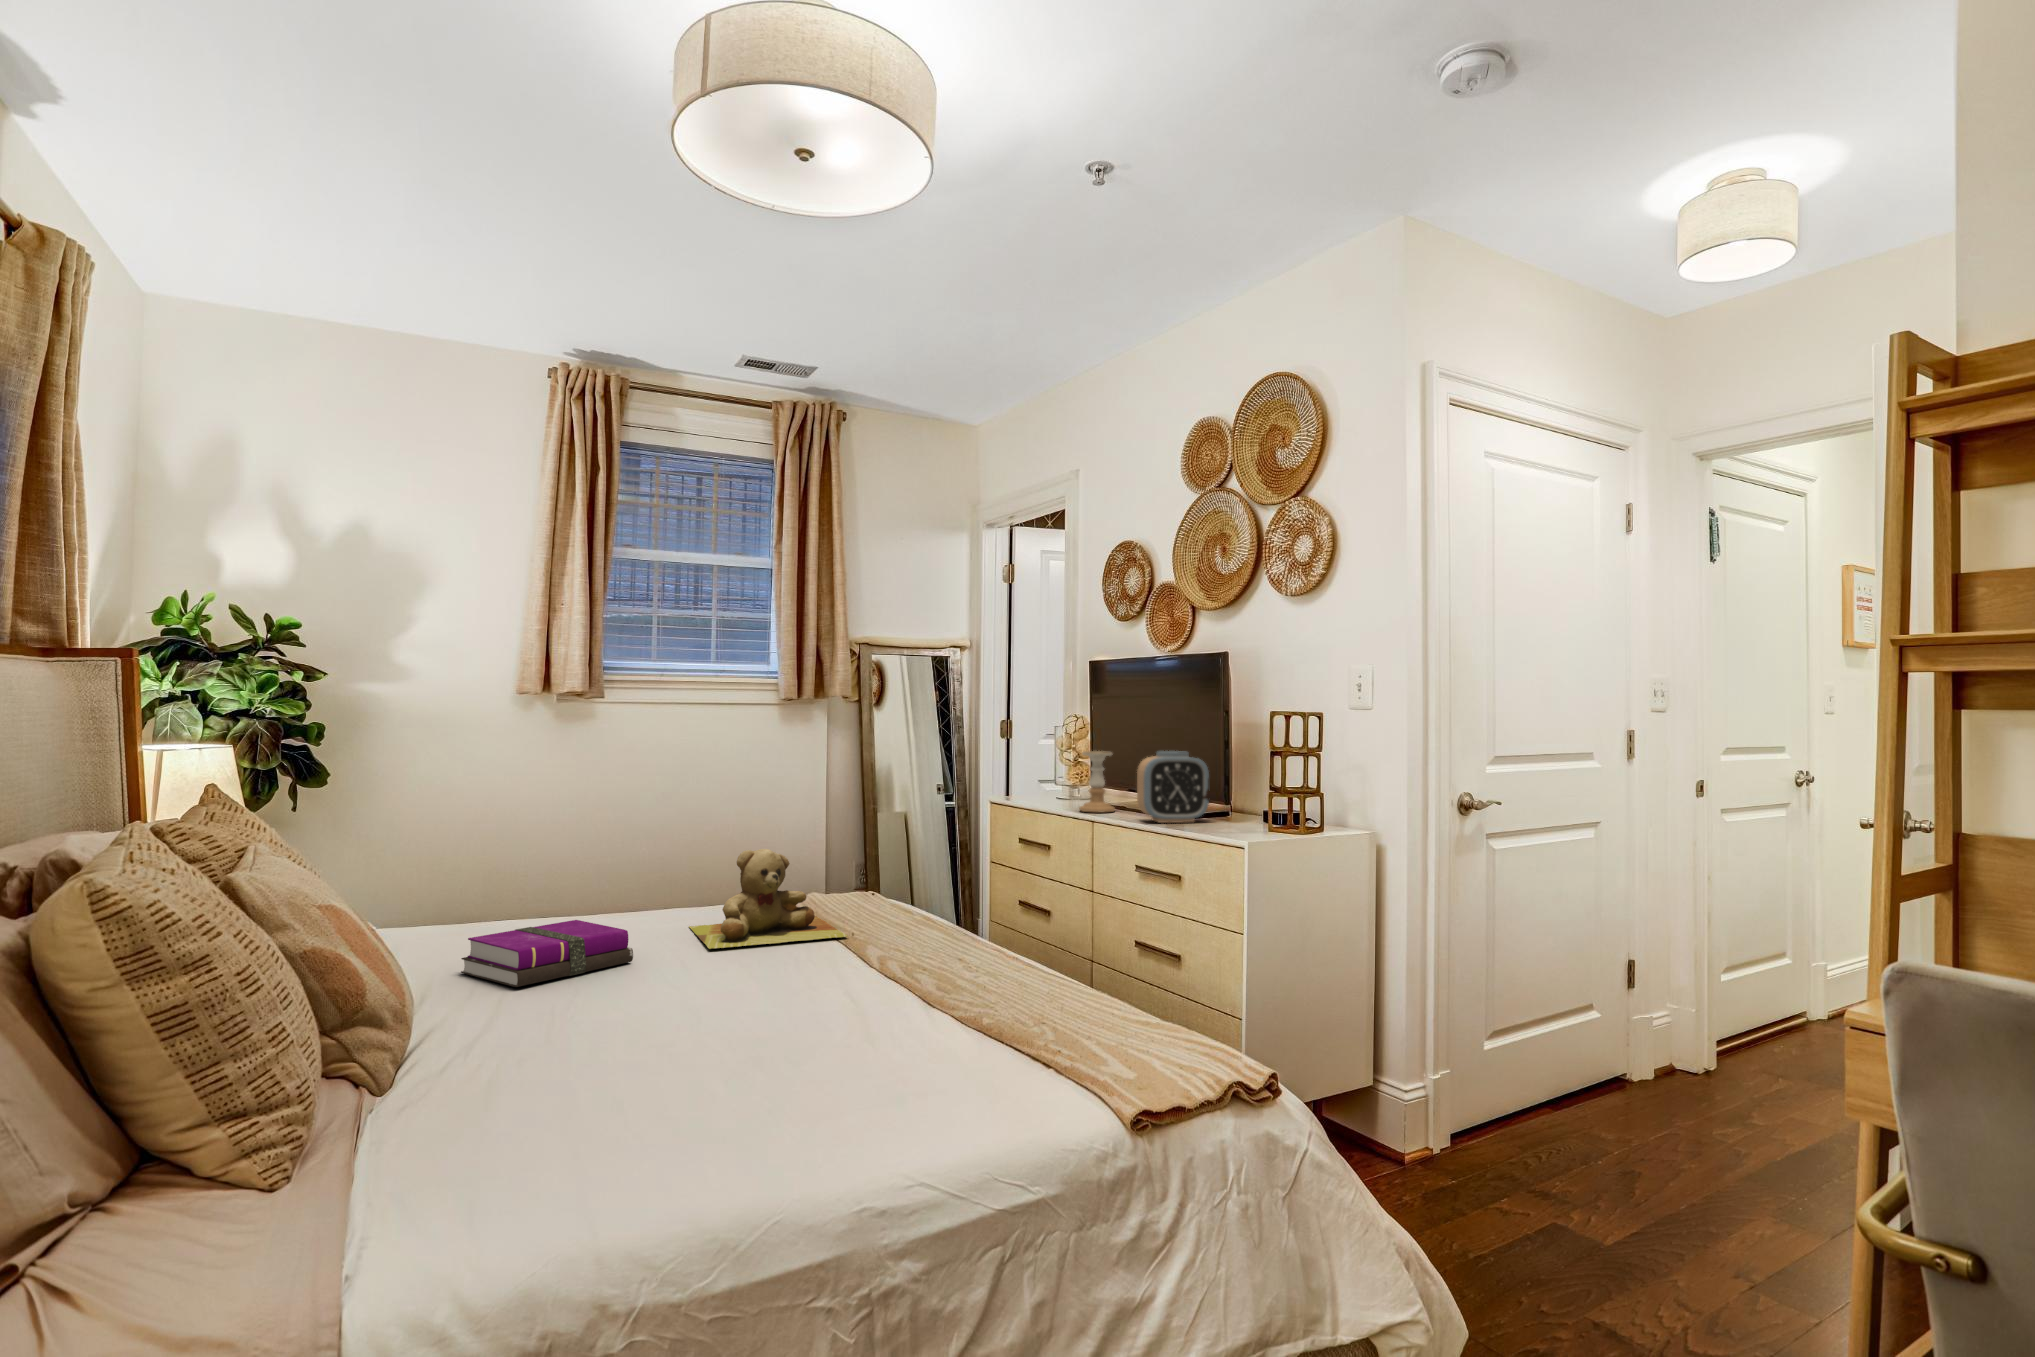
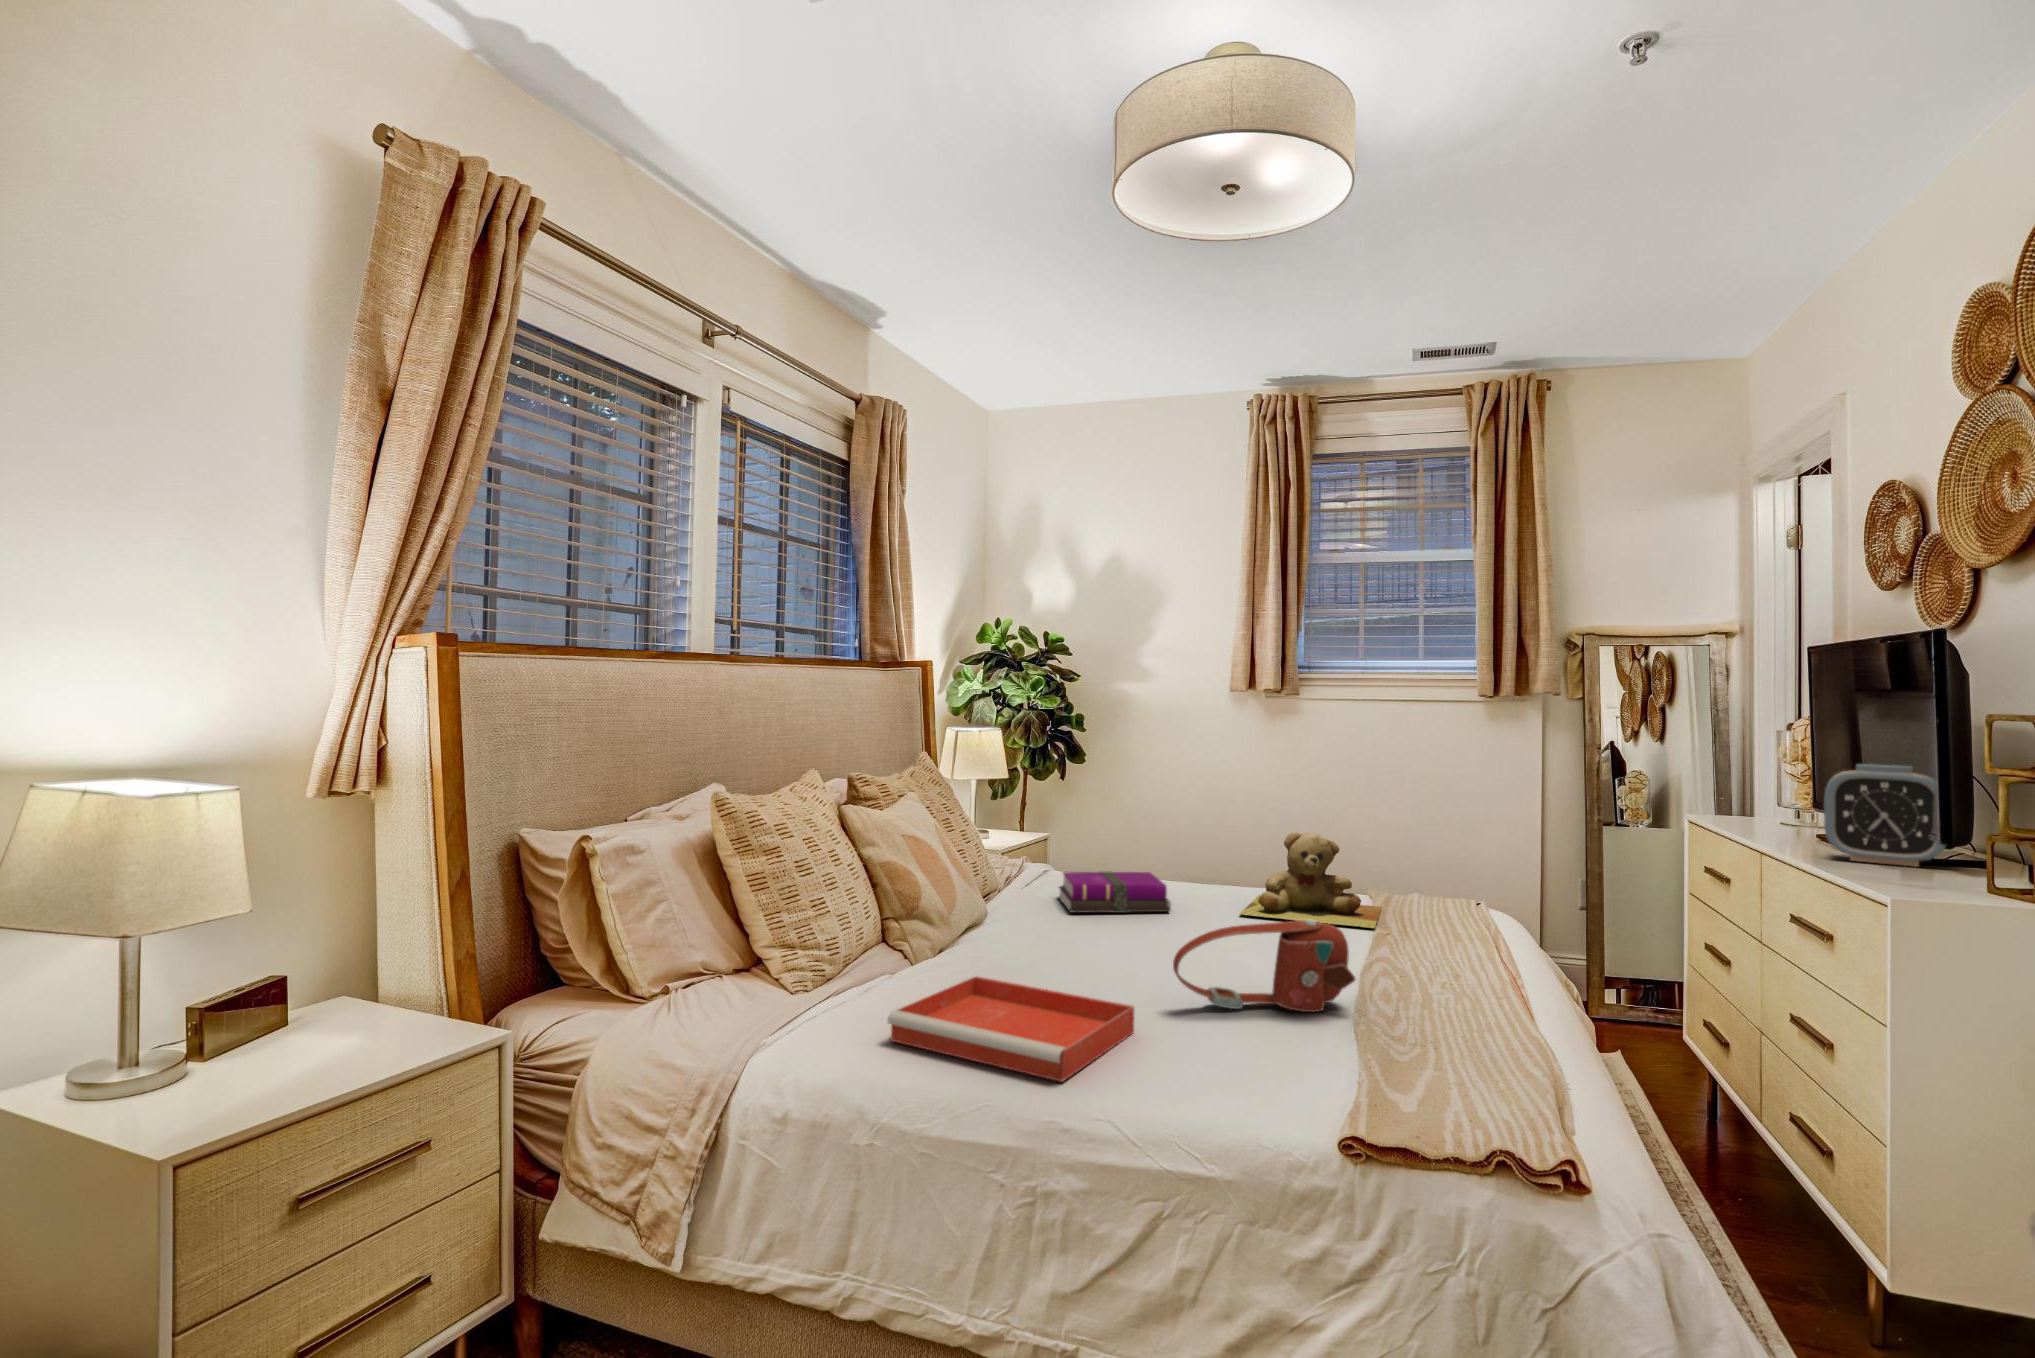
candle holder: present [1079,751,1115,813] -> none [1773,761,1832,842]
handbag: none [821,931,967,1040] -> present [1173,920,1355,1012]
tray: none [580,1060,858,1198] -> present [888,976,1134,1082]

